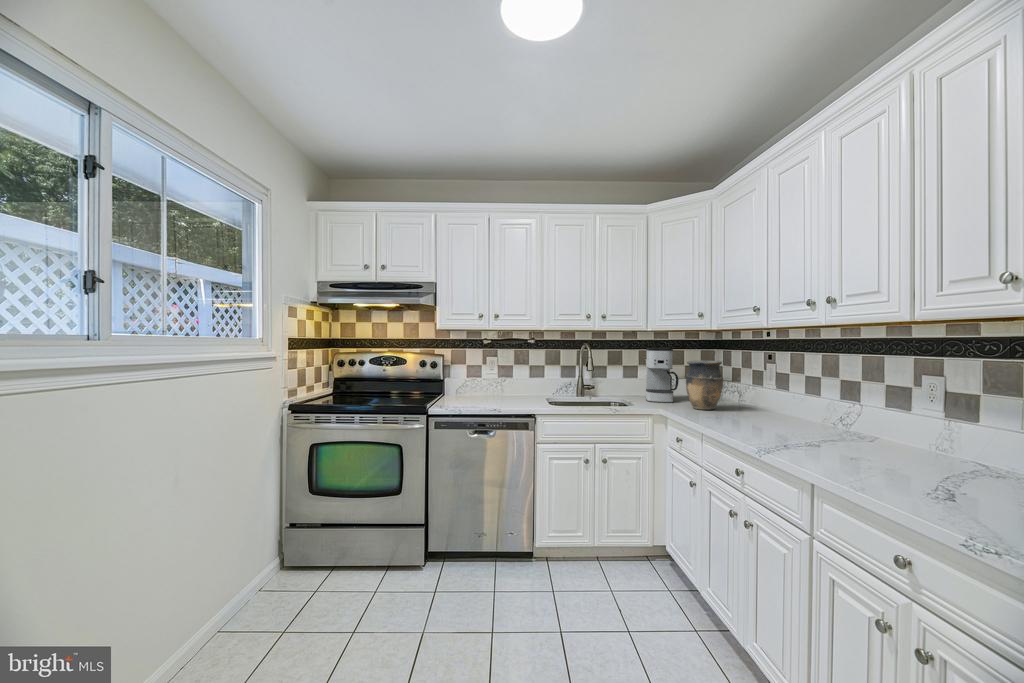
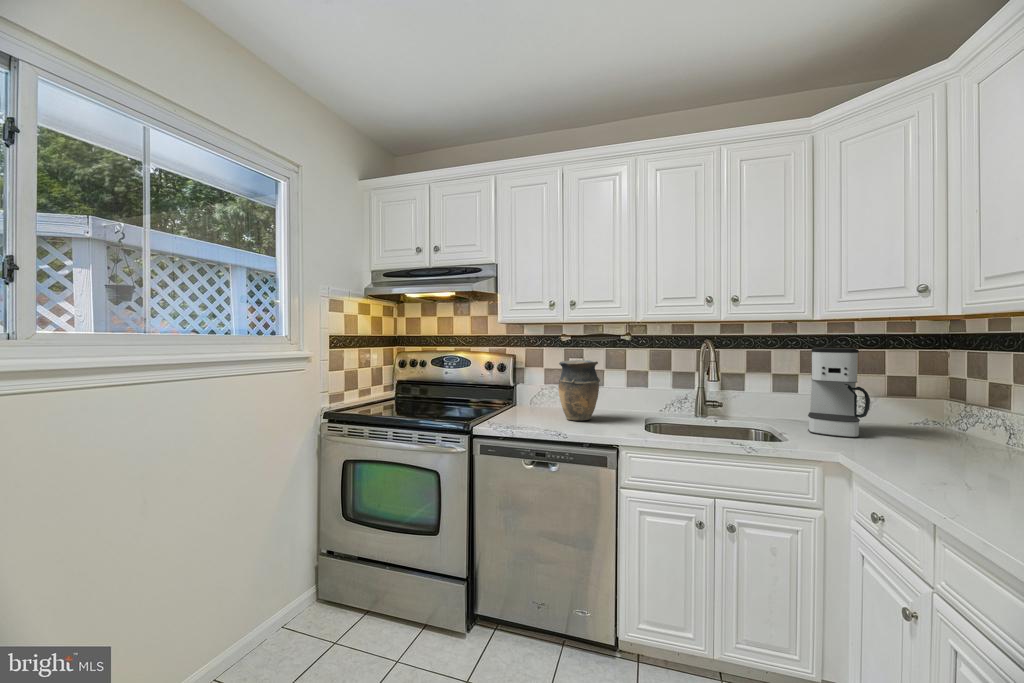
vase: present [686,360,723,410] -> present [558,360,600,421]

